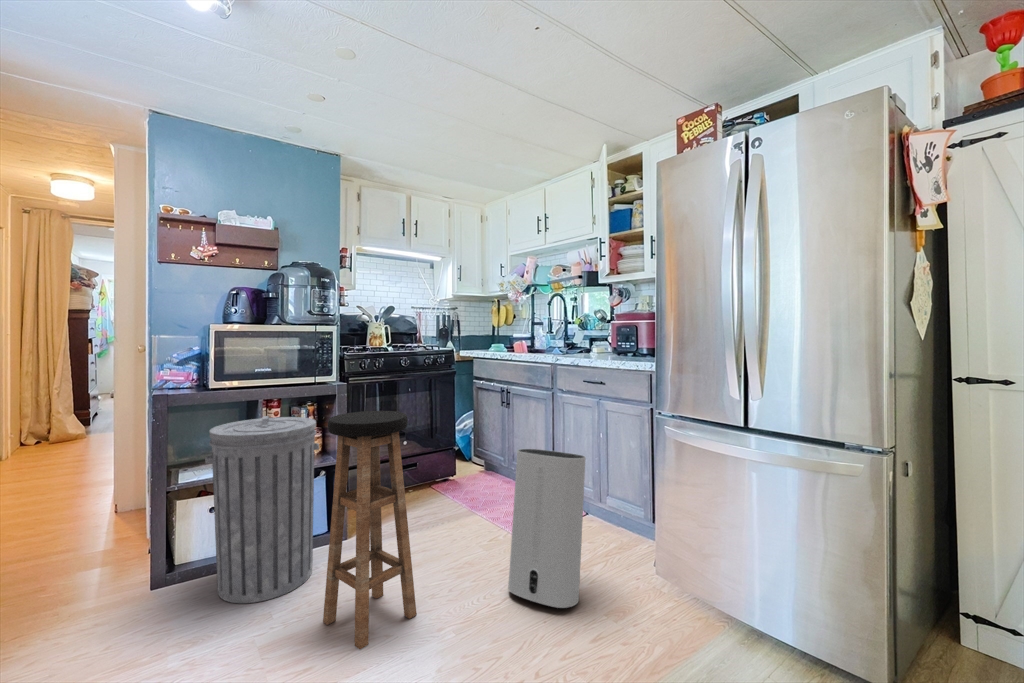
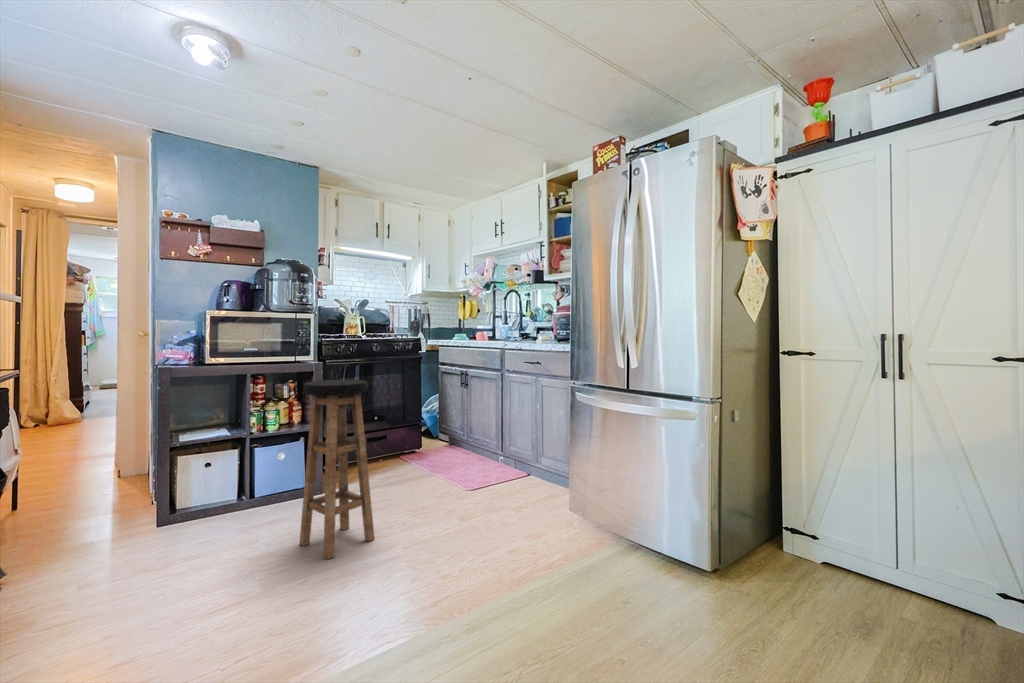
trash can: present [205,416,319,603] -> none [203,386,298,534]
air purifier: present [508,449,586,608] -> none [450,412,512,532]

